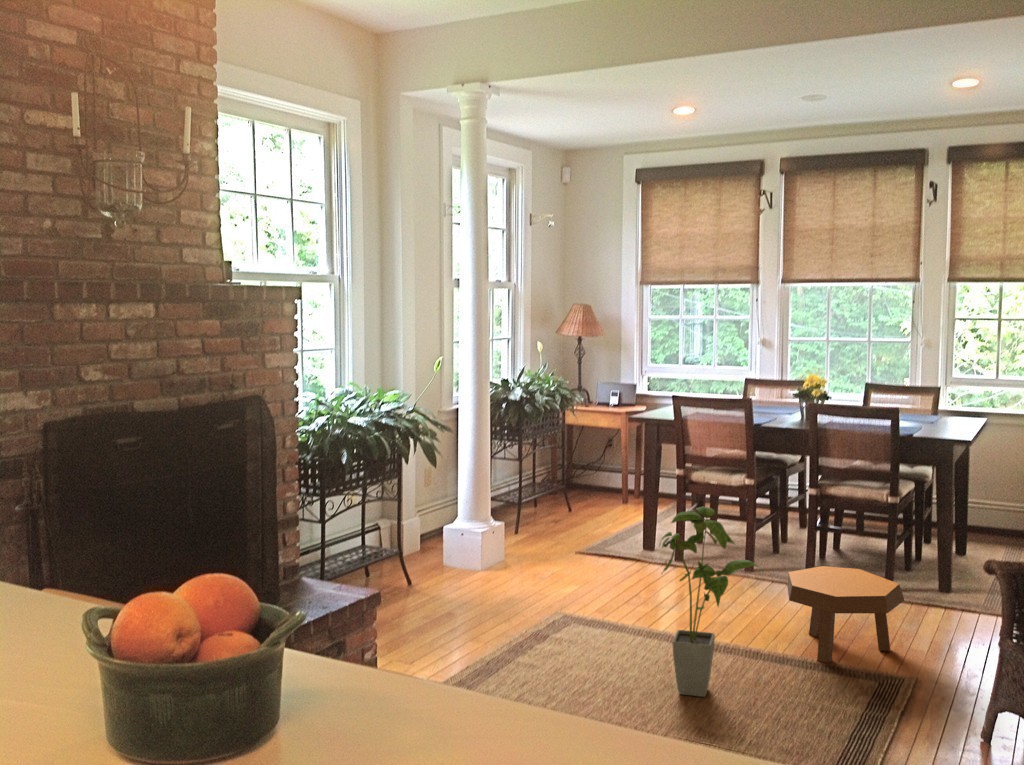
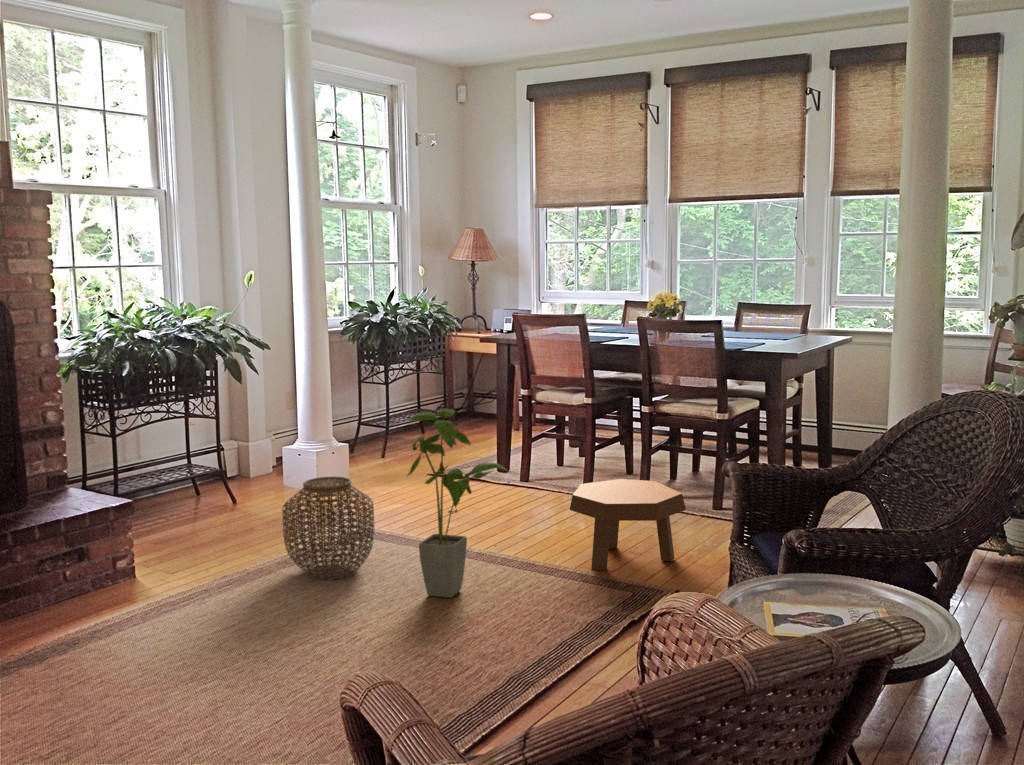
woven basket: none [517,569,606,675] -> present [282,477,374,580]

